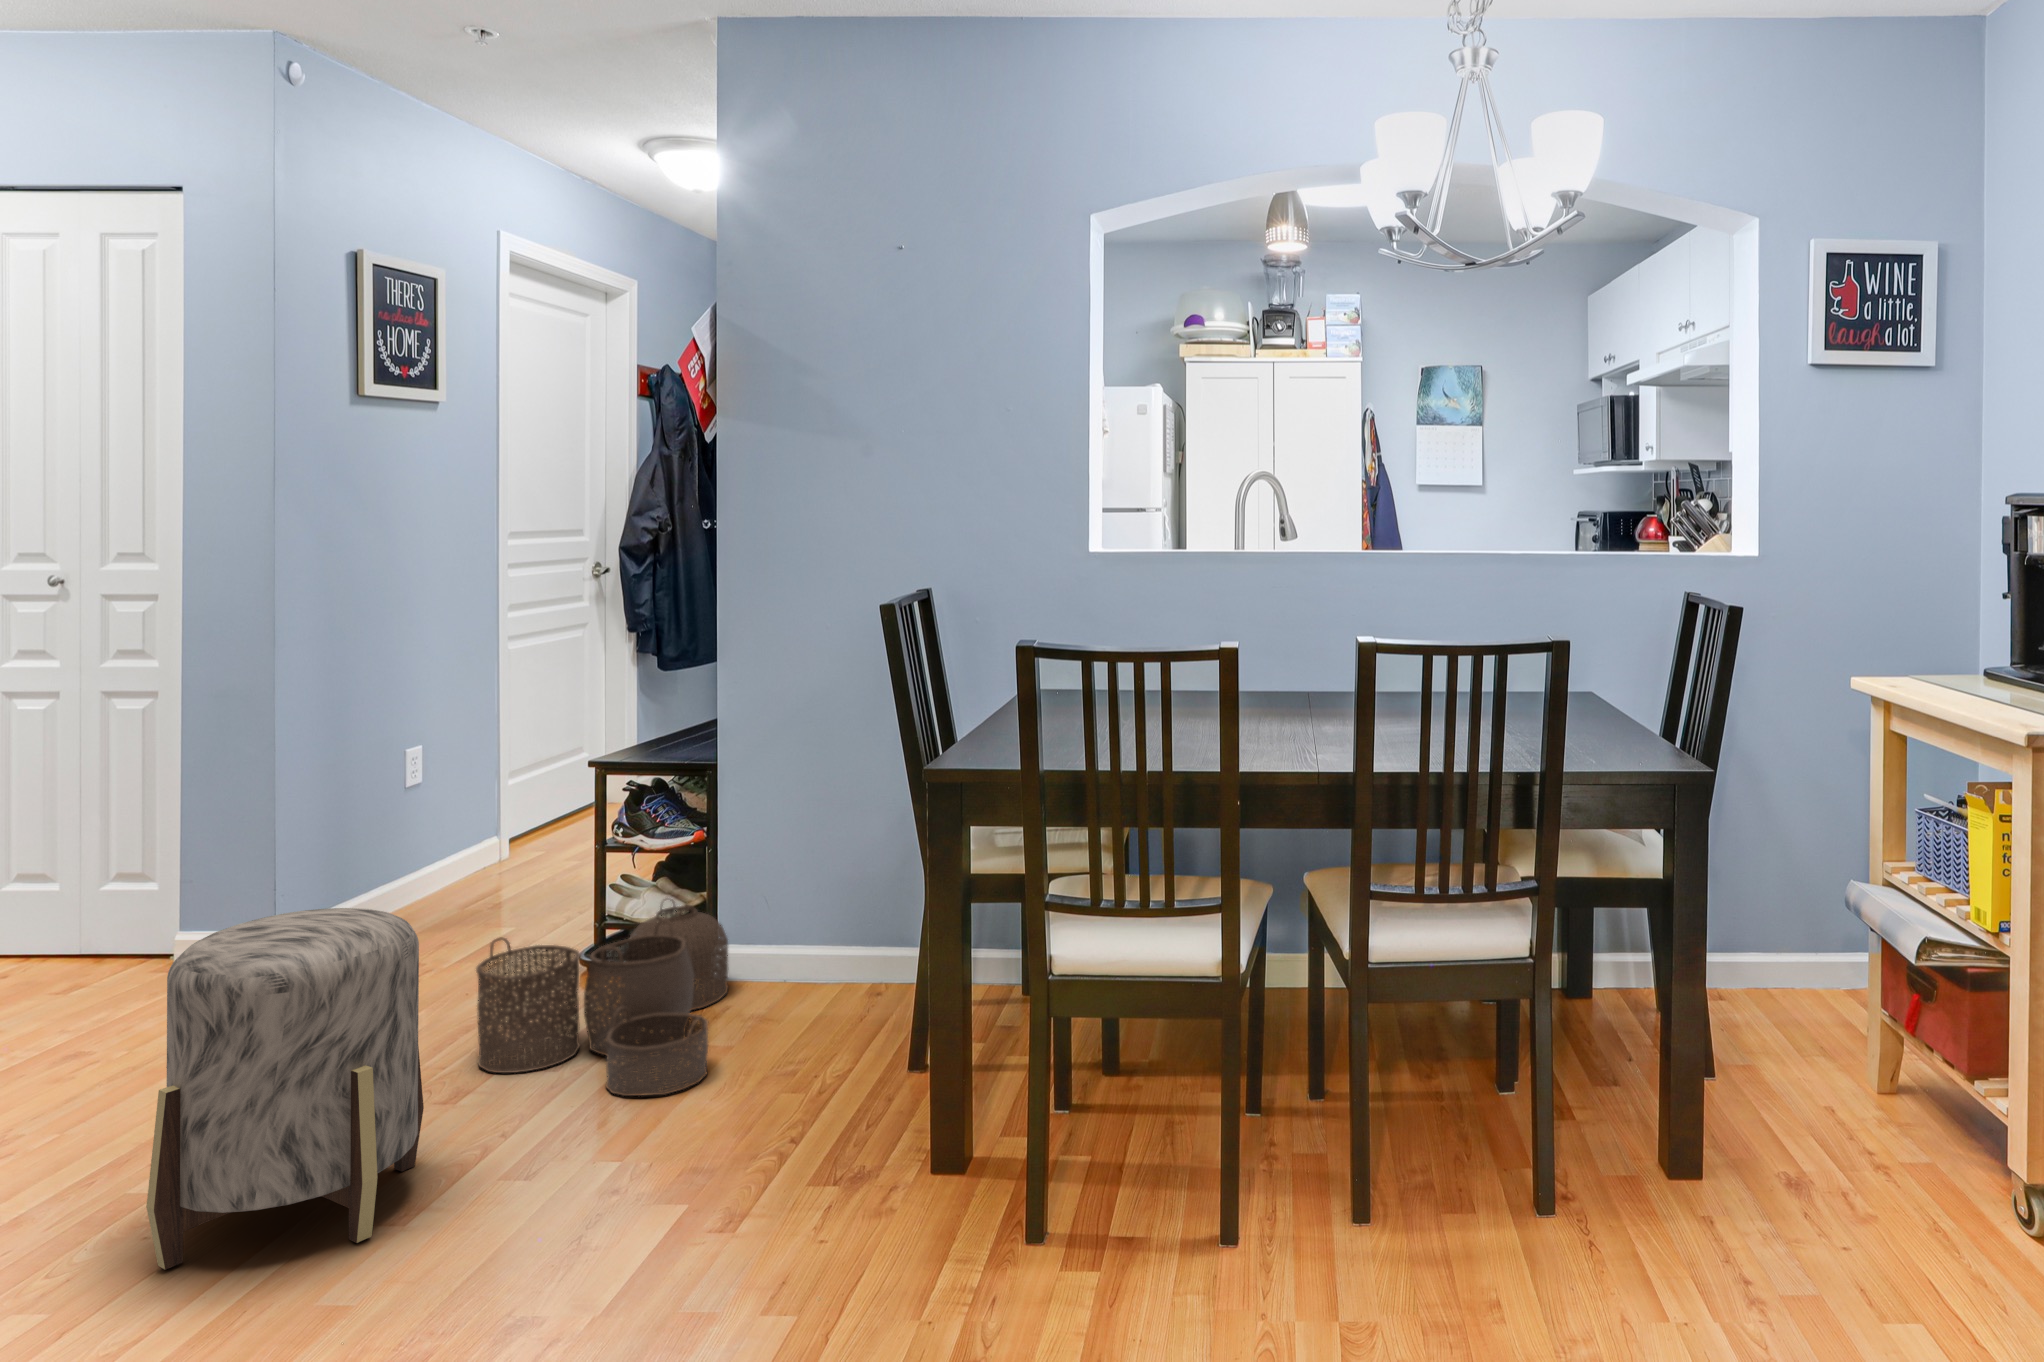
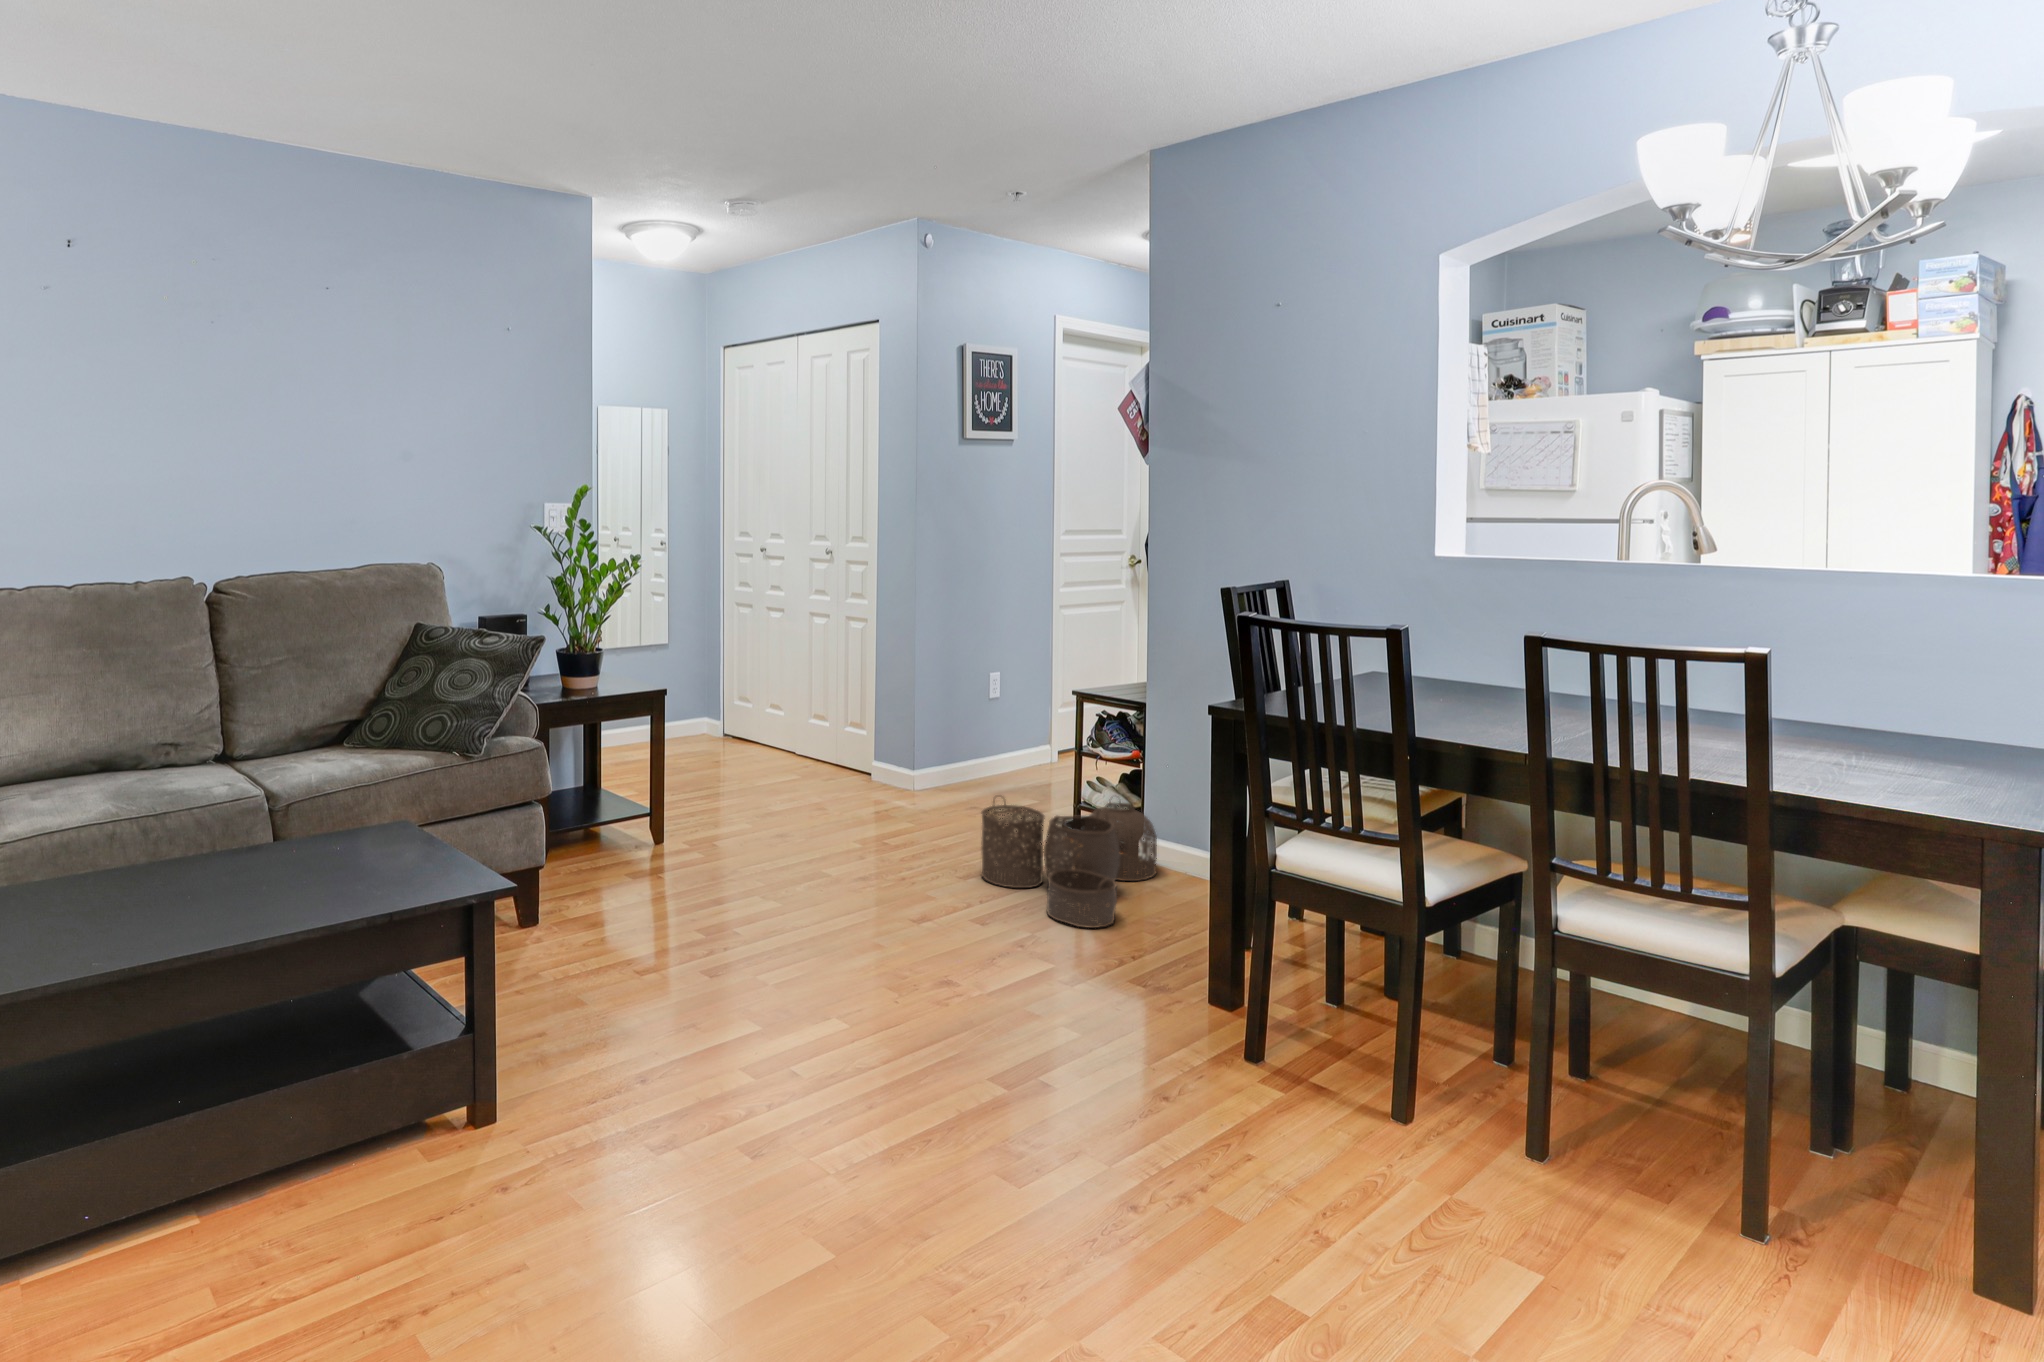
ottoman: present [146,908,424,1270] -> none [791,744,931,948]

